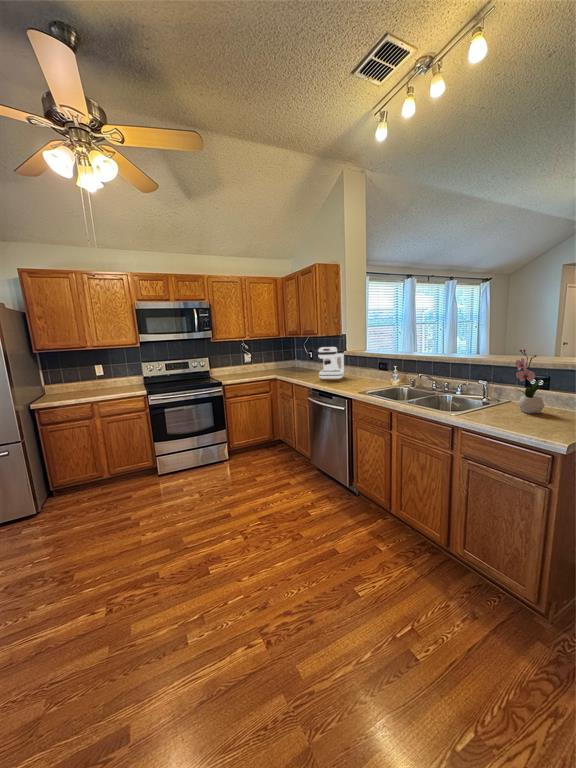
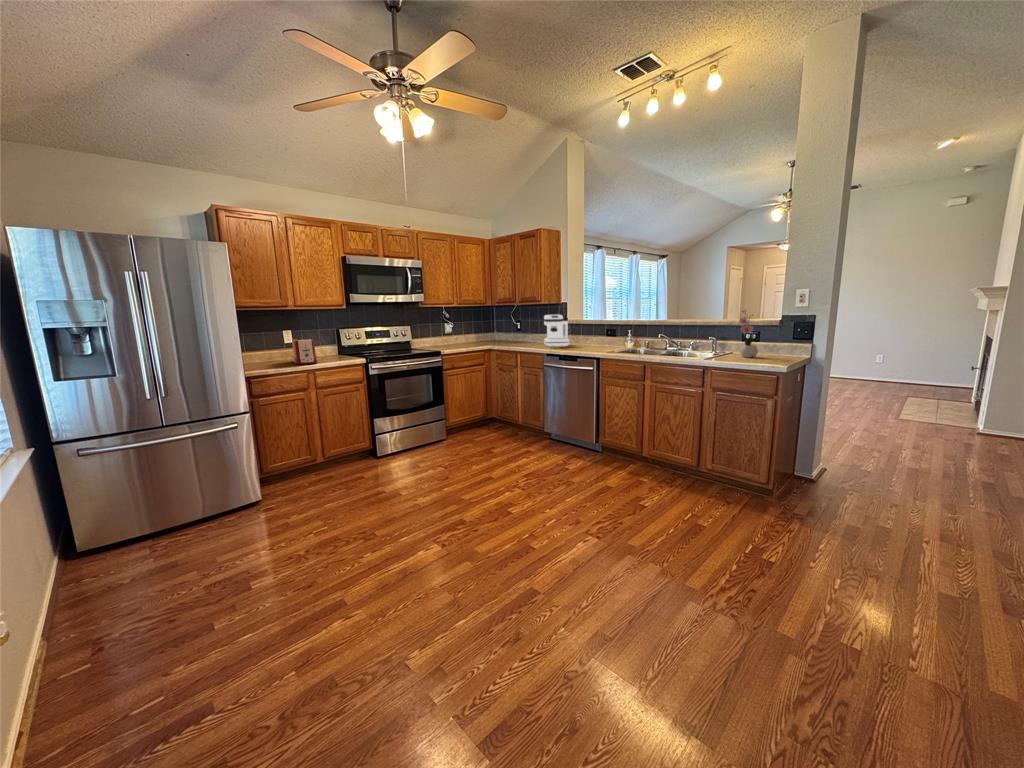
toaster: none [85,372,111,396] -> present [292,338,318,364]

